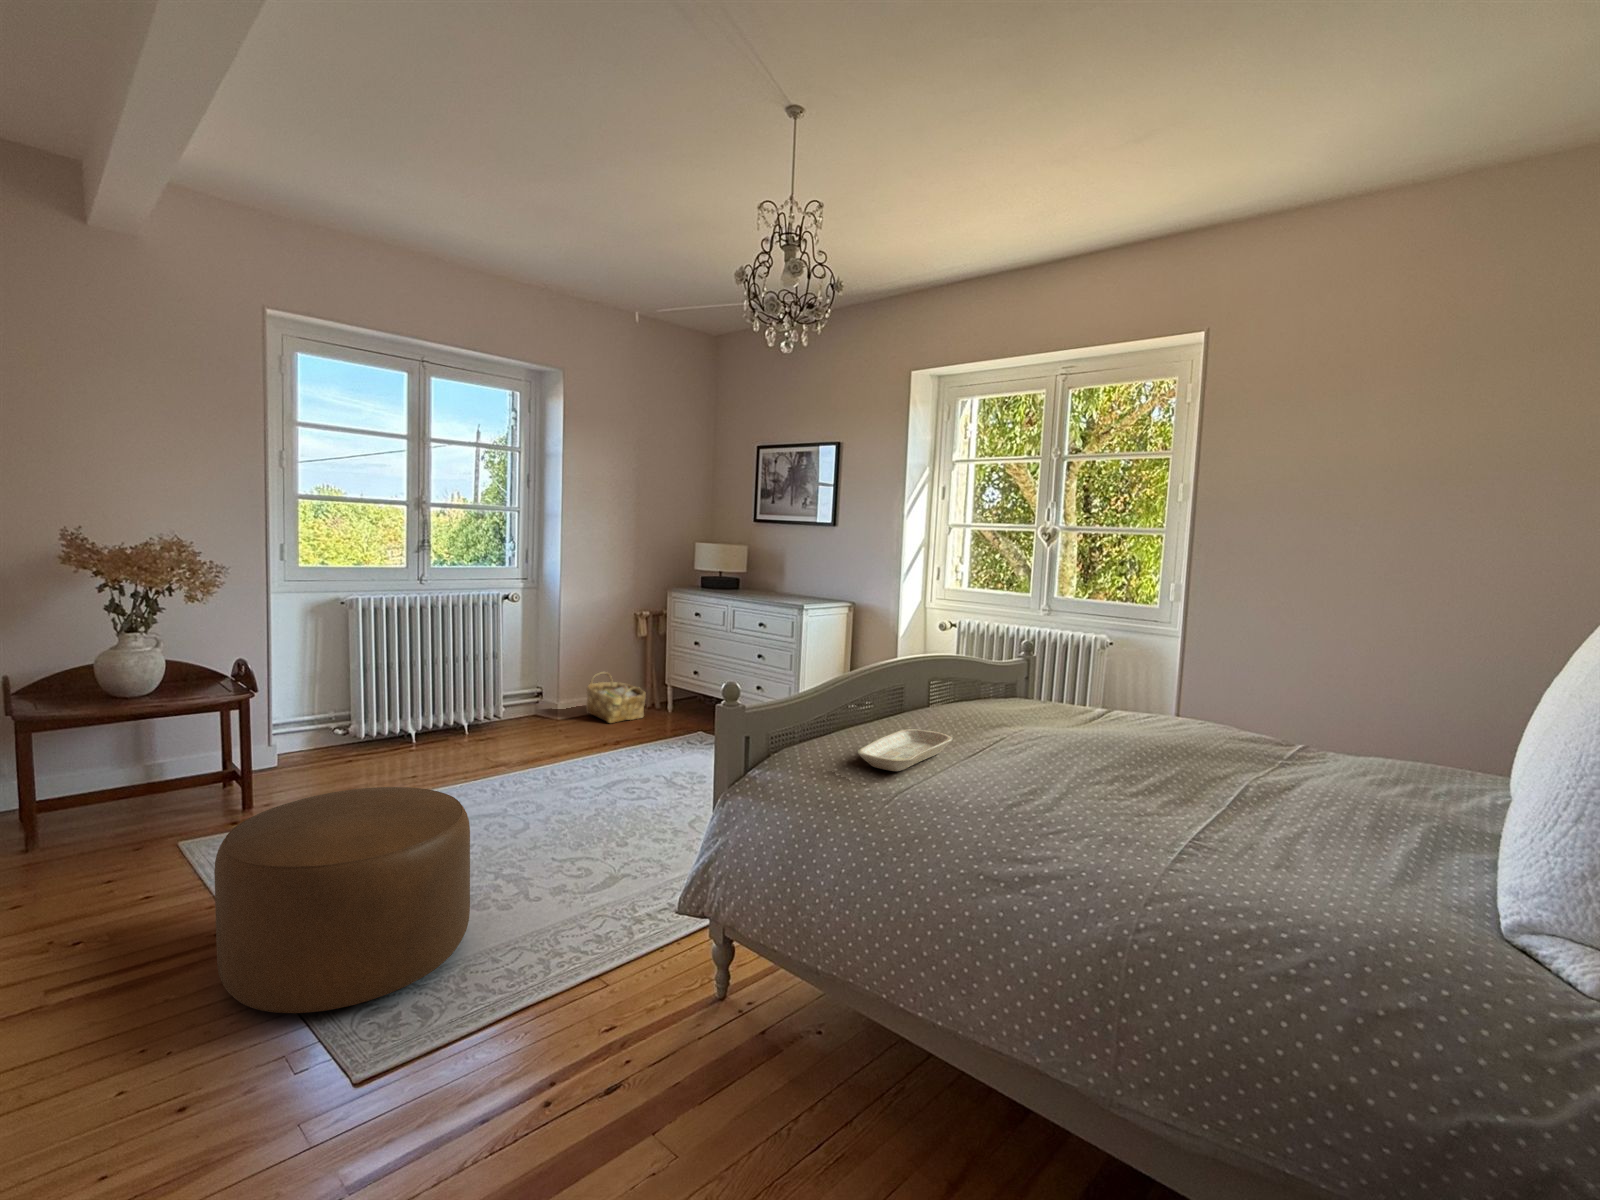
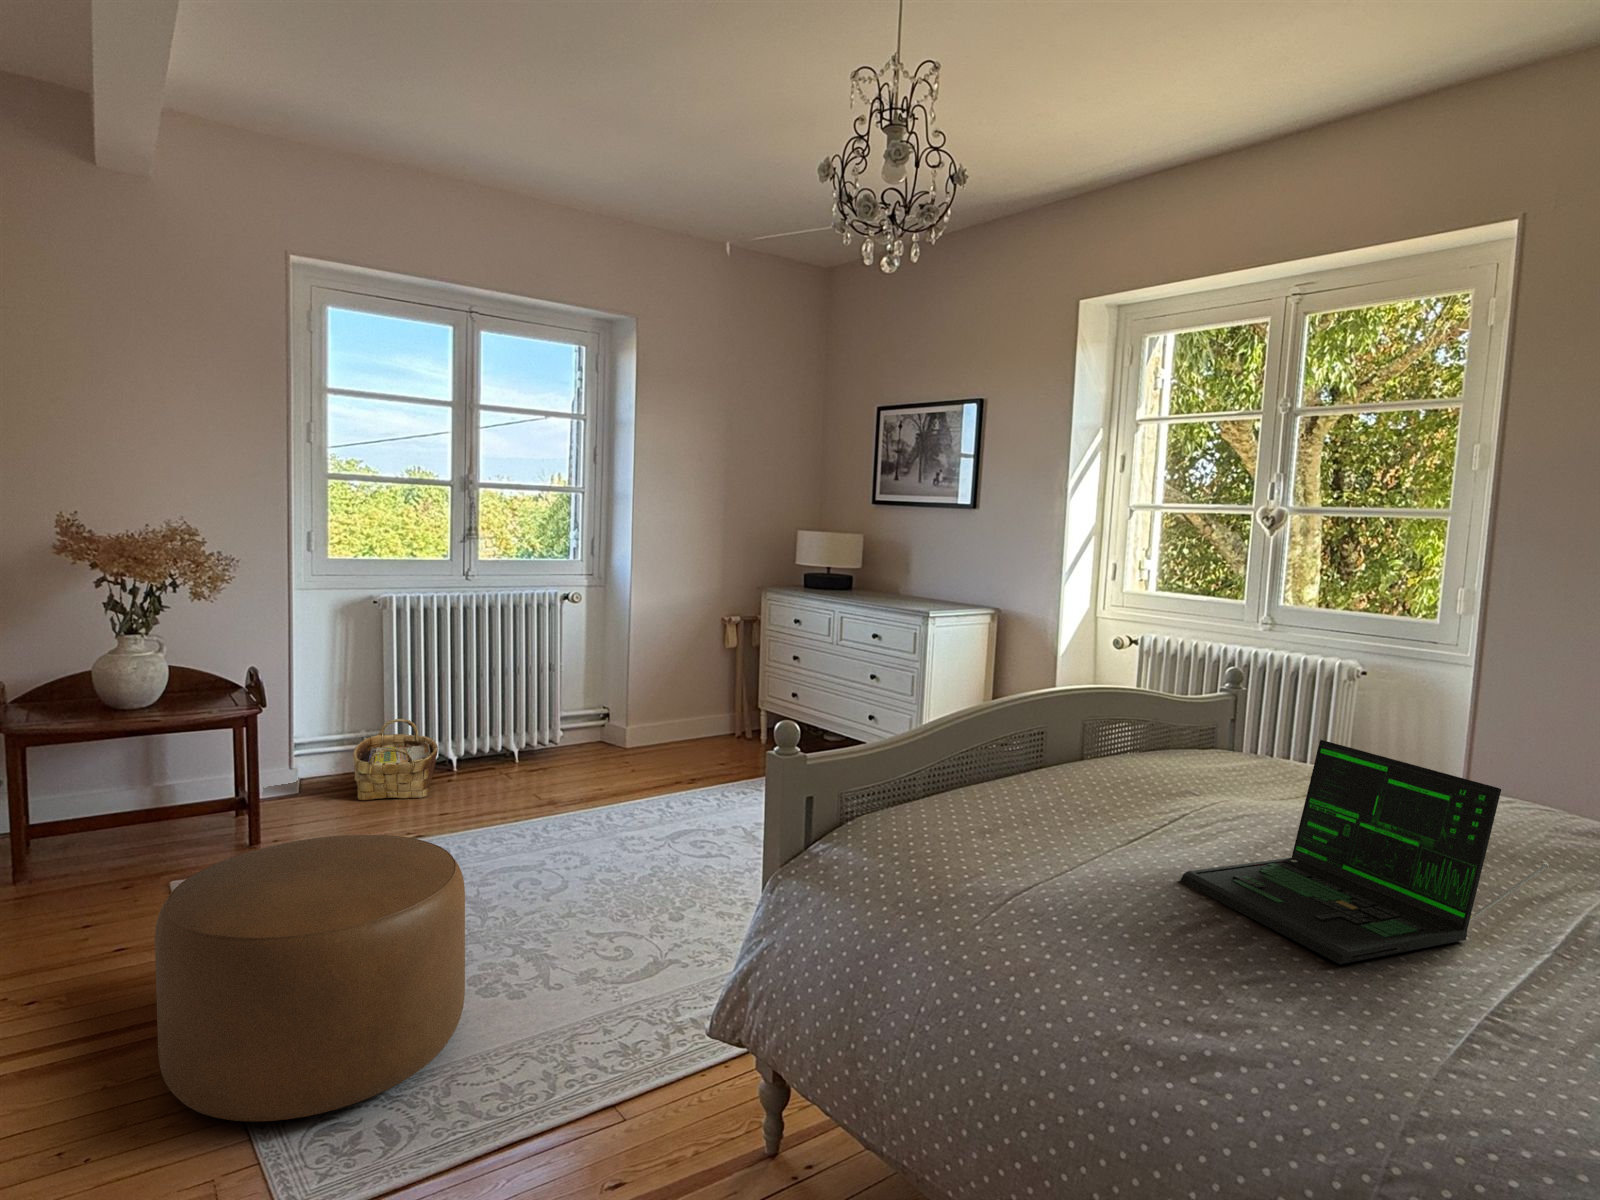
woven basket: present [586,672,646,723] -> present [353,719,438,800]
laptop: none [1005,682,1221,818] -> present [1180,740,1549,964]
tray: present [858,729,953,771] -> none [956,797,1104,863]

